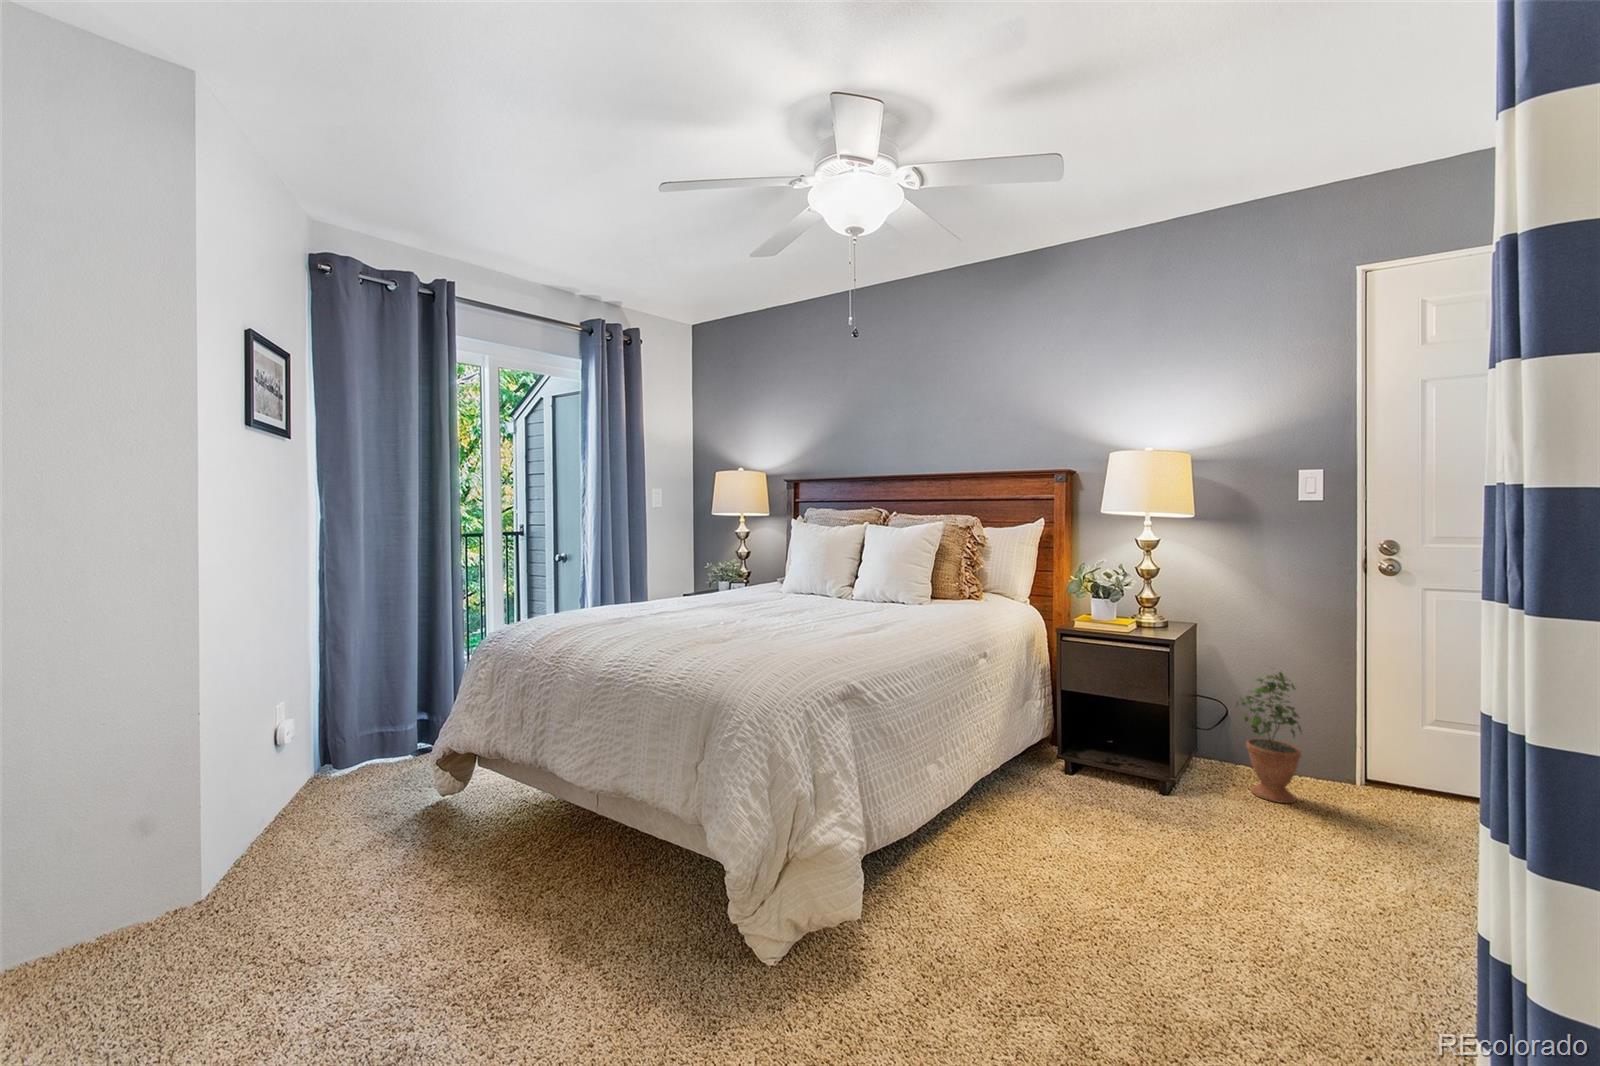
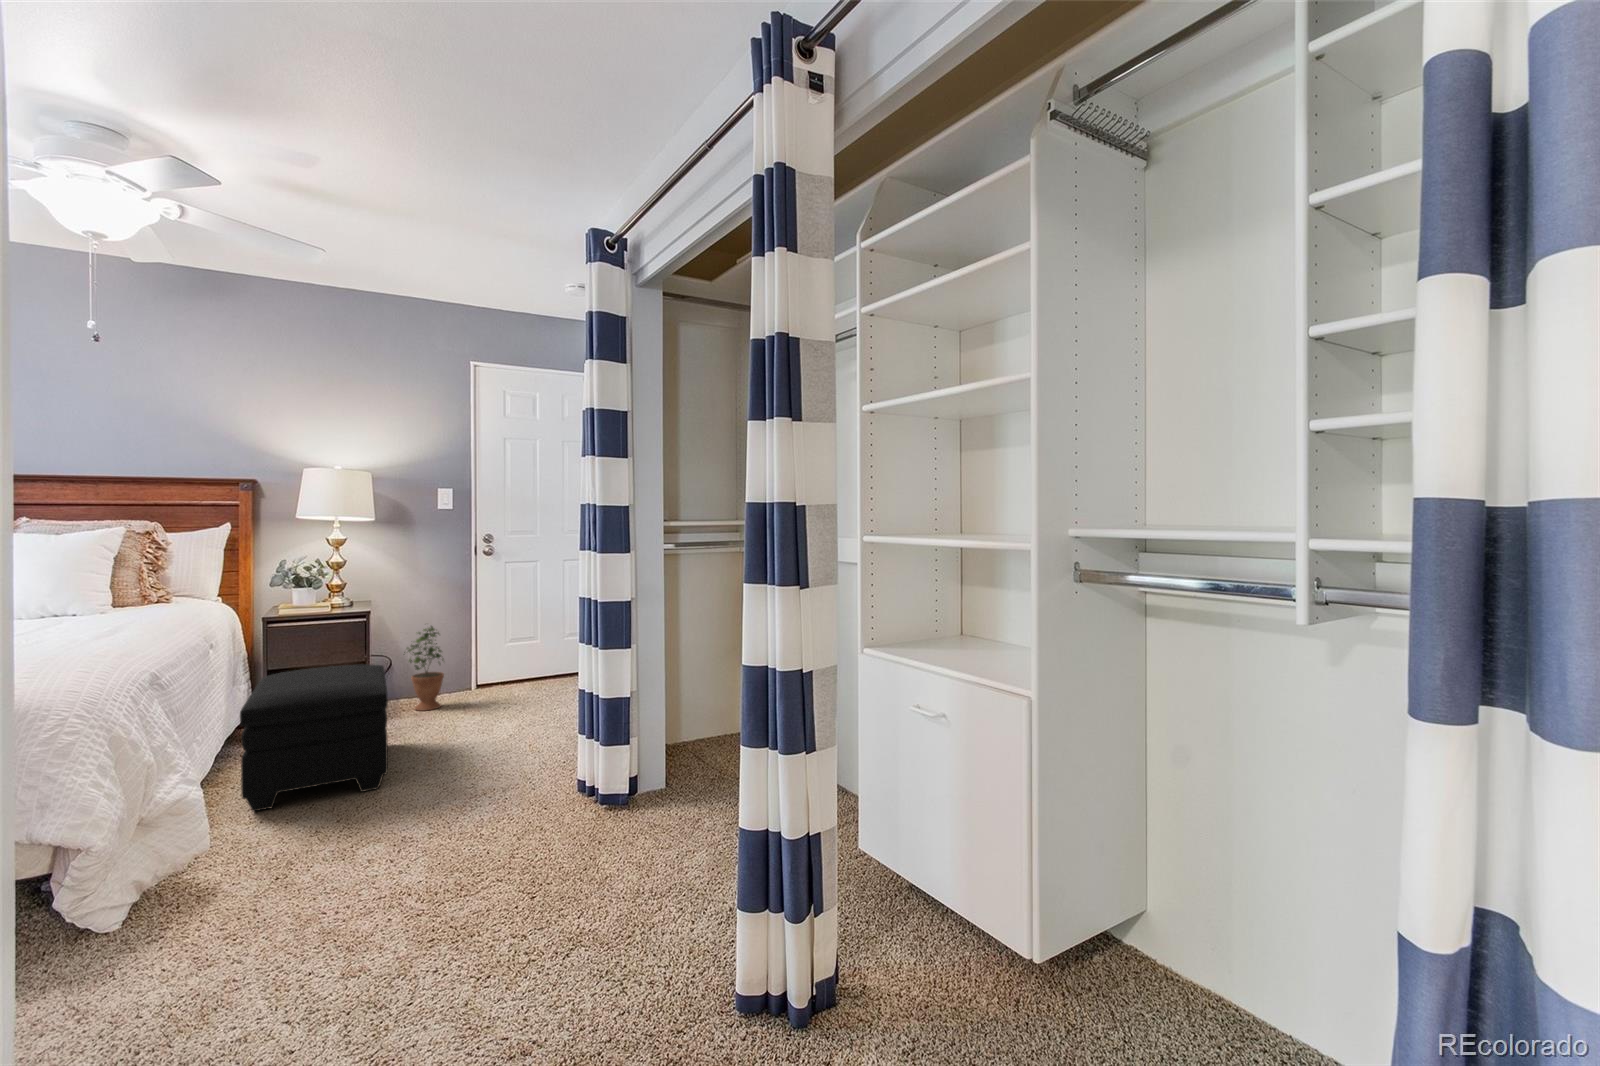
ottoman: none [997,703,1200,952] -> present [240,665,388,811]

